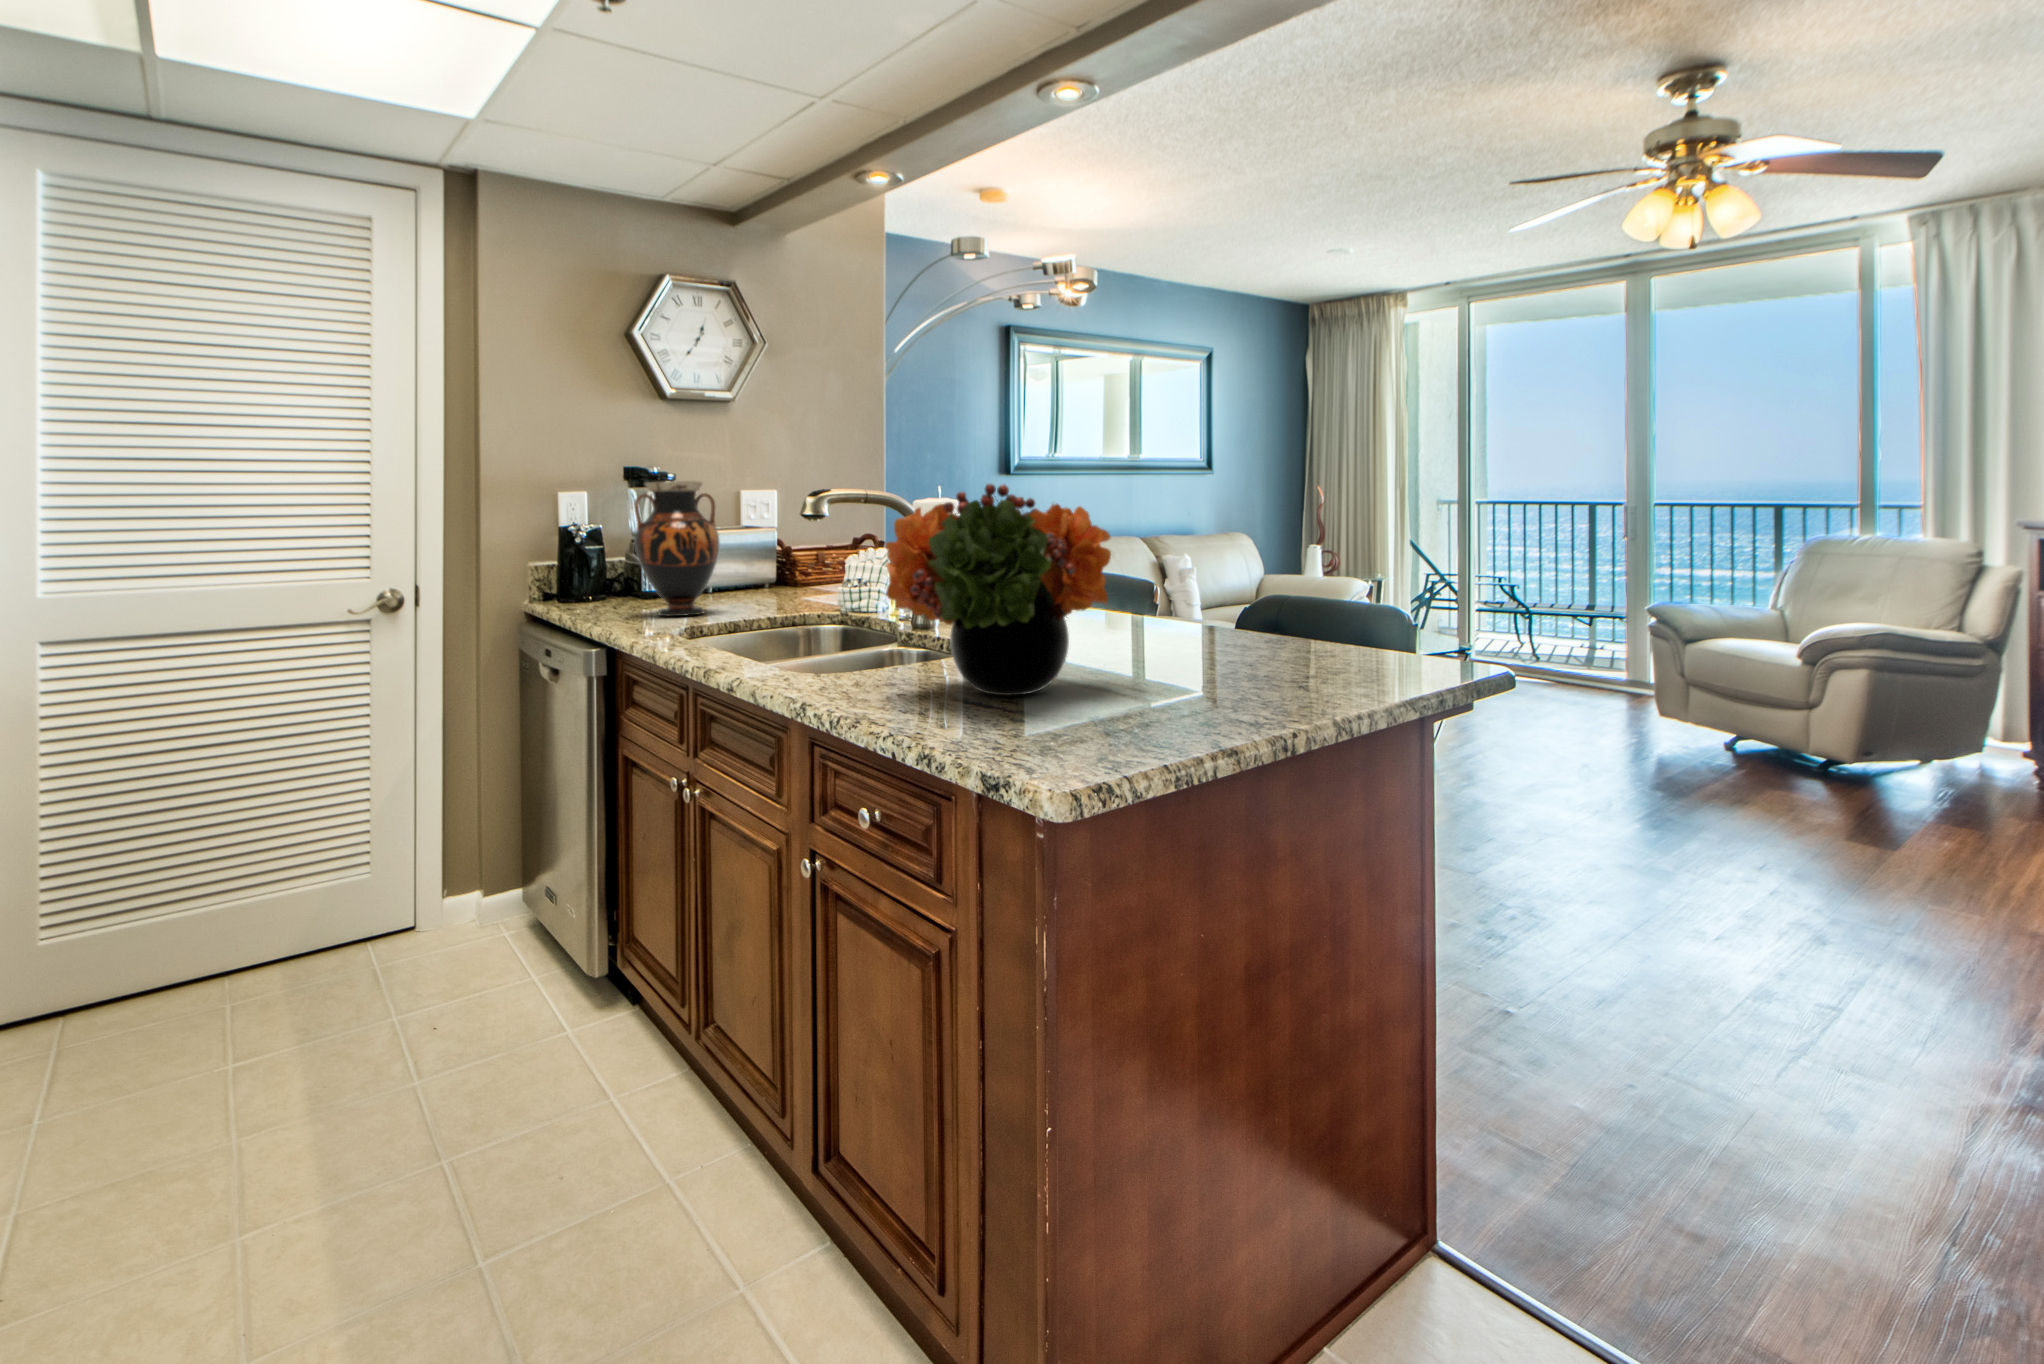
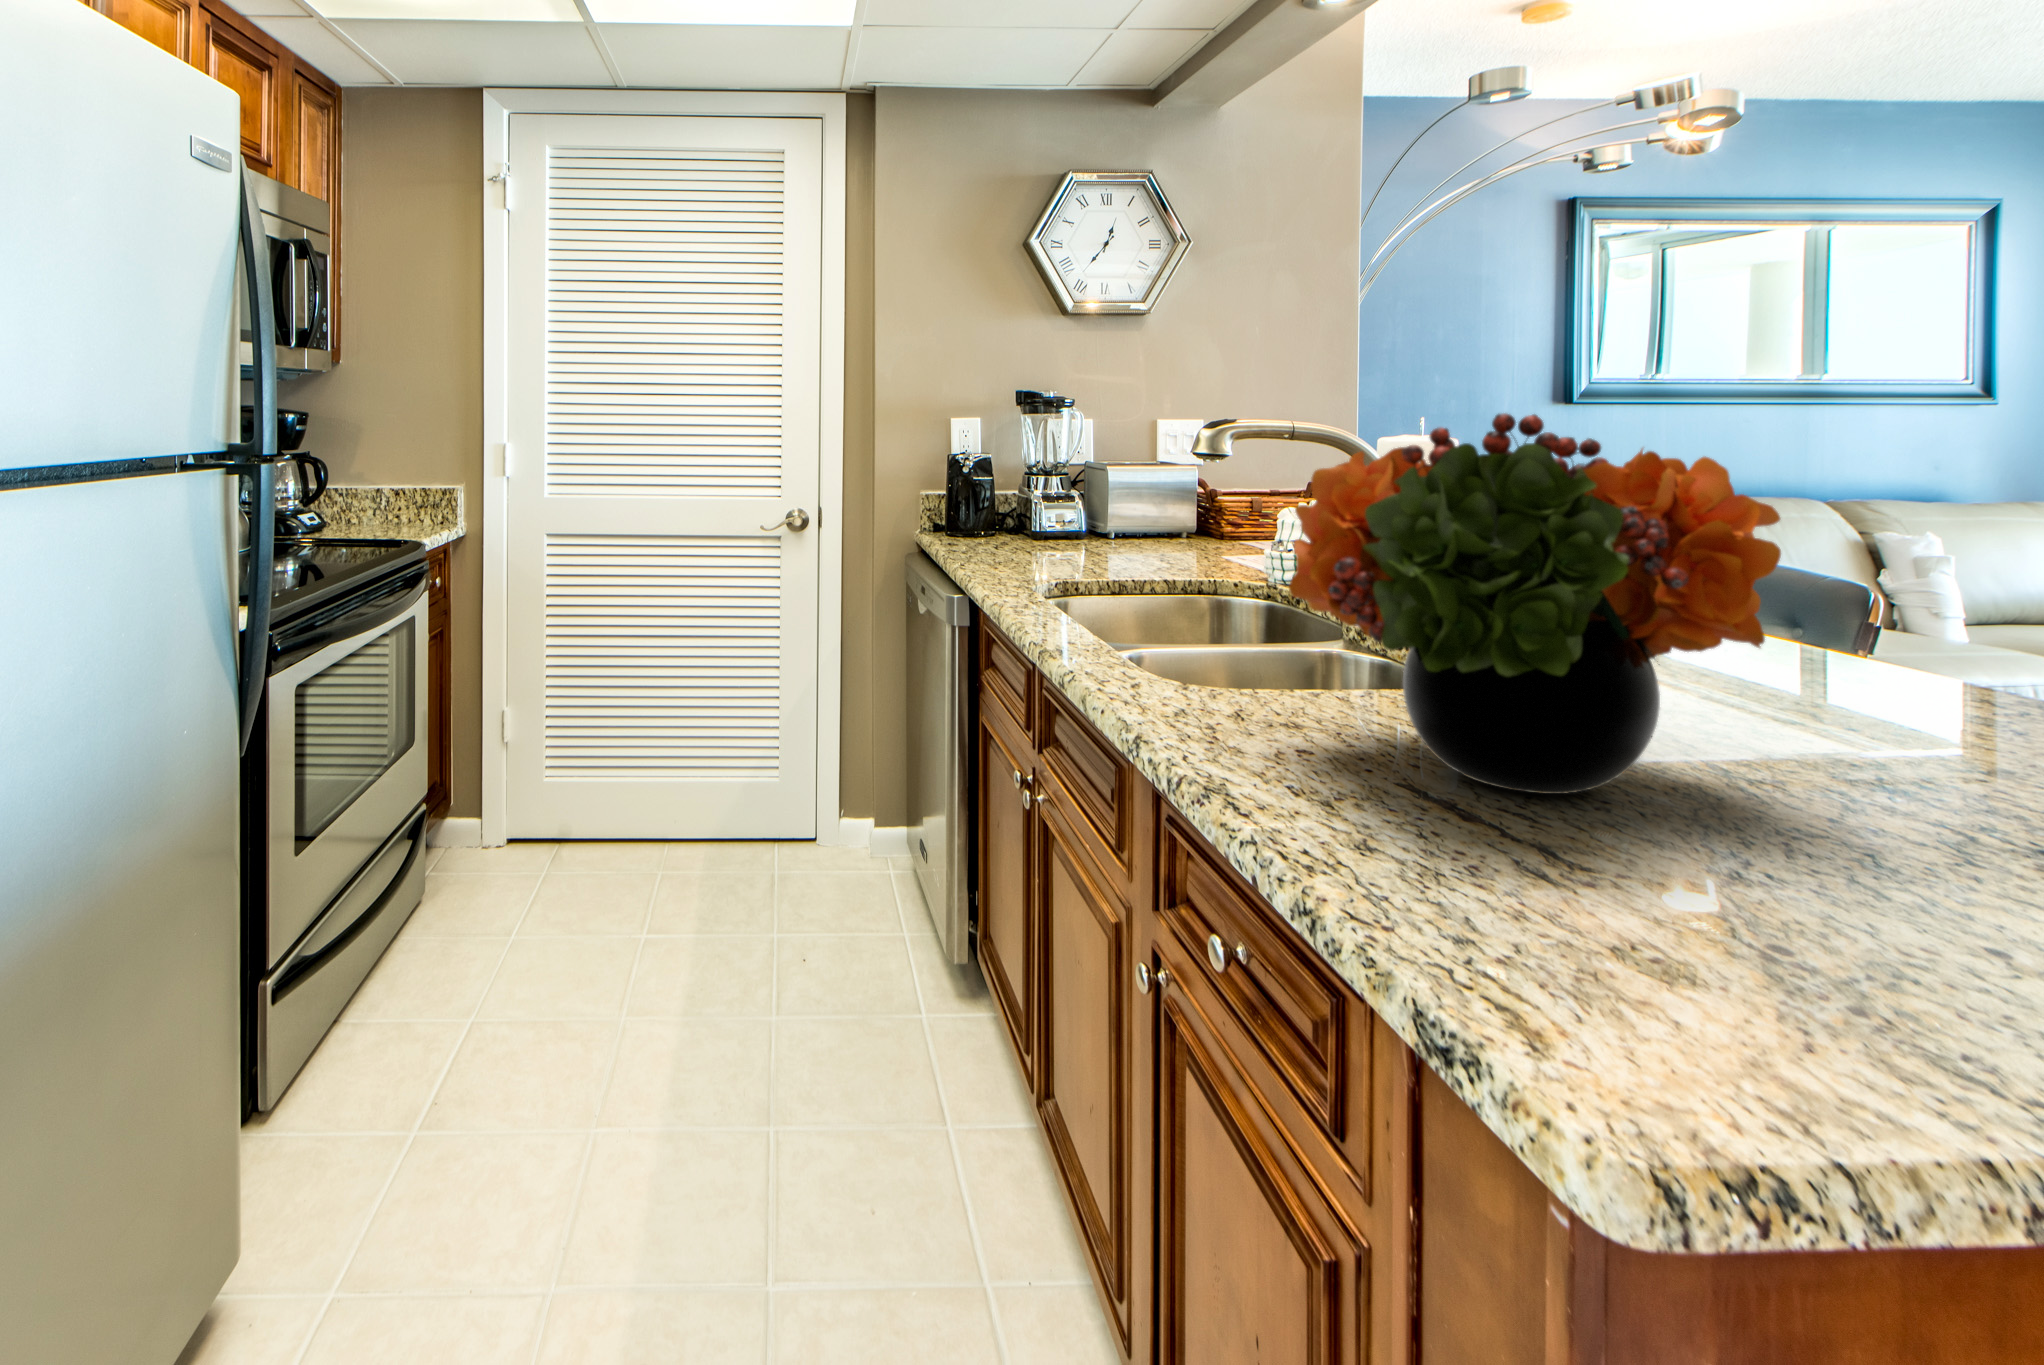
vase: present [634,481,720,616] -> none [1016,406,1116,567]

